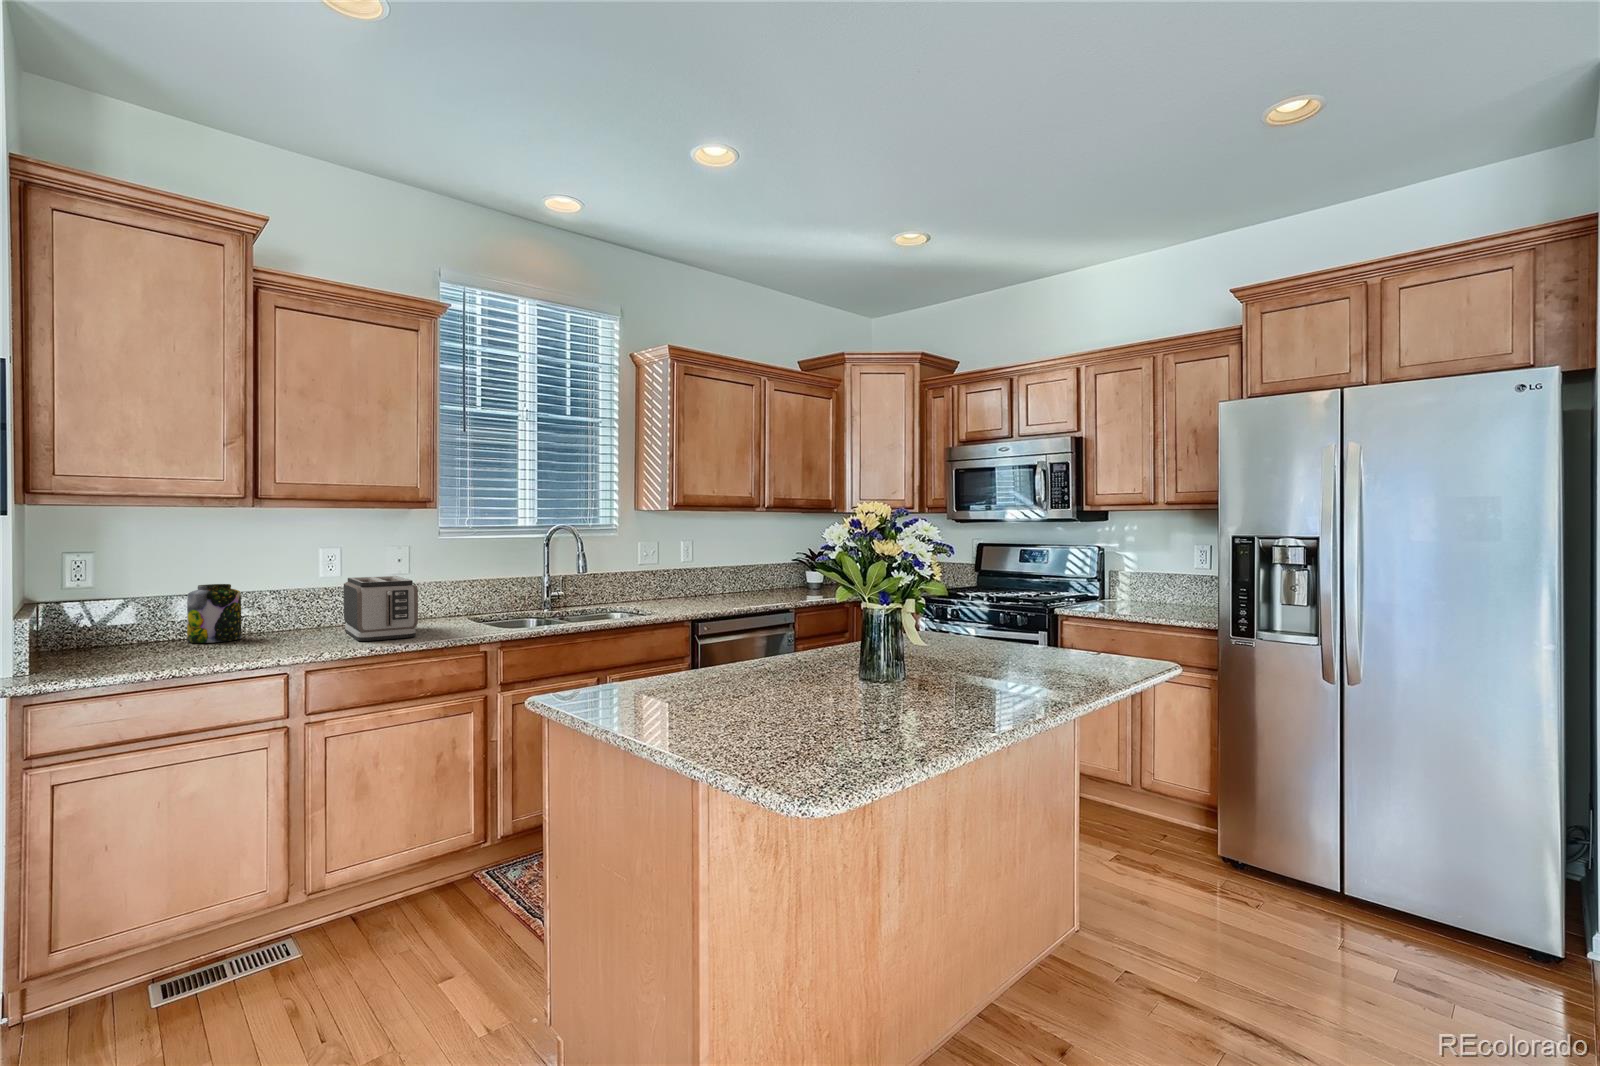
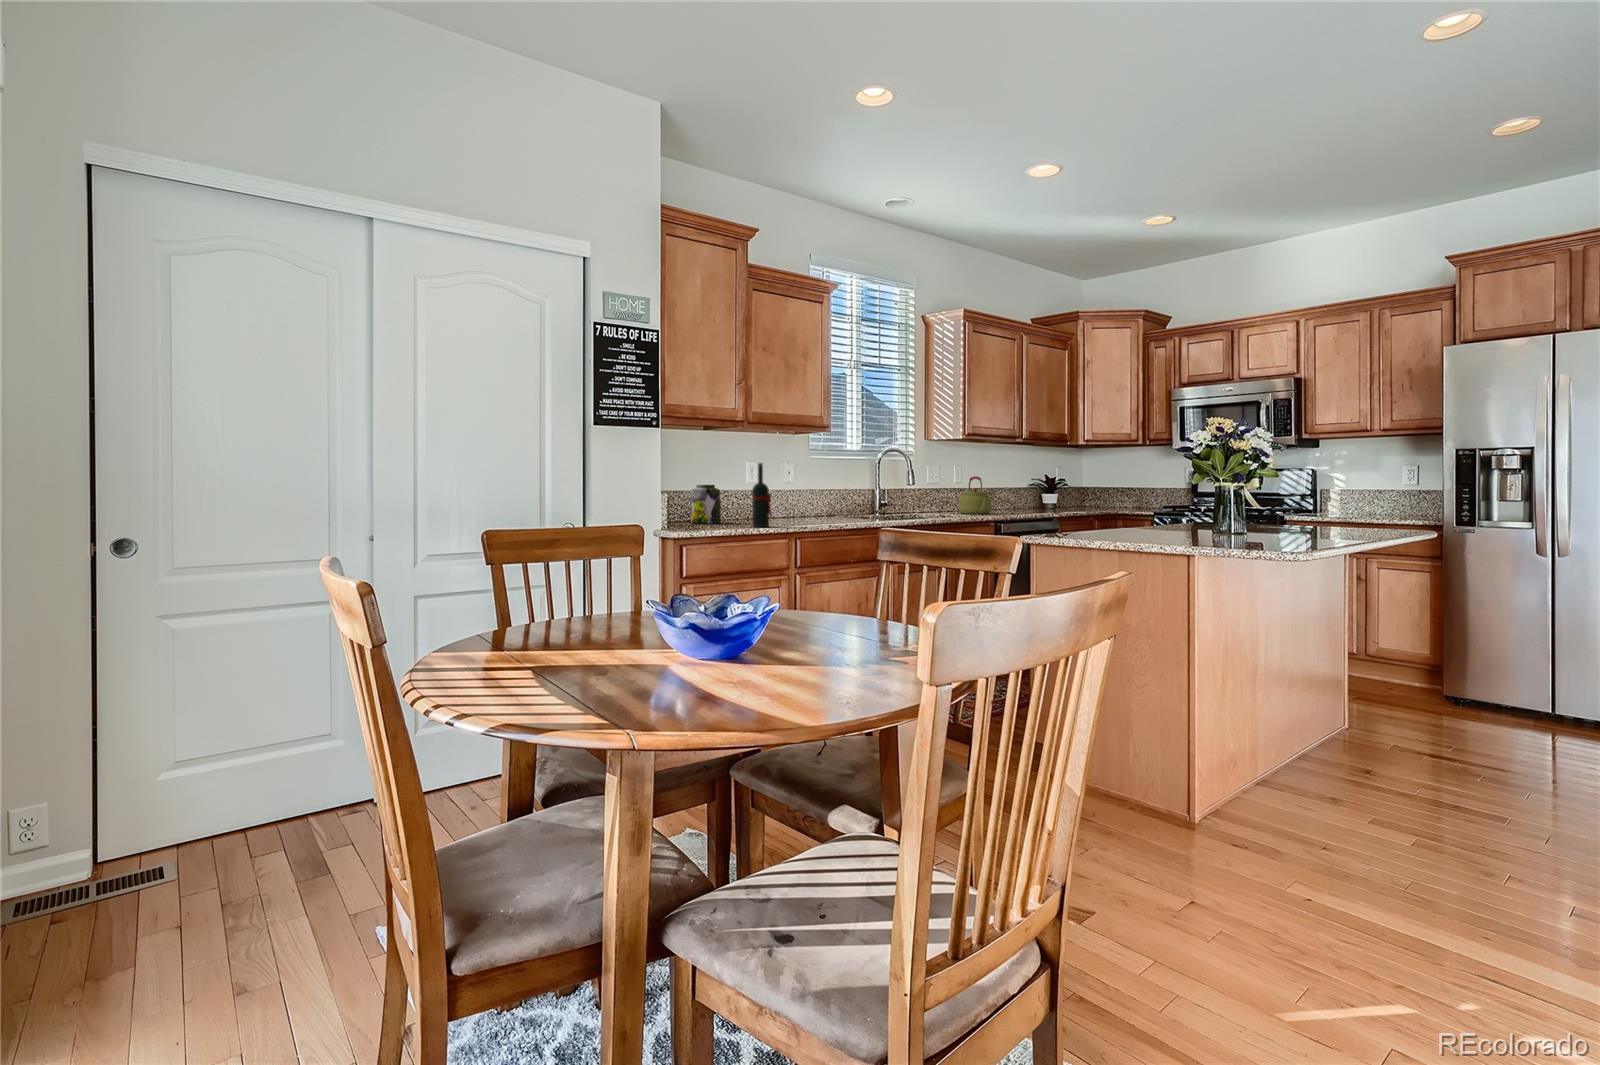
kettle: none [683,553,723,601] -> present [959,476,991,514]
wine bottle: none [244,559,275,656] -> present [752,463,772,527]
toaster: present [344,576,418,641] -> none [773,483,835,524]

